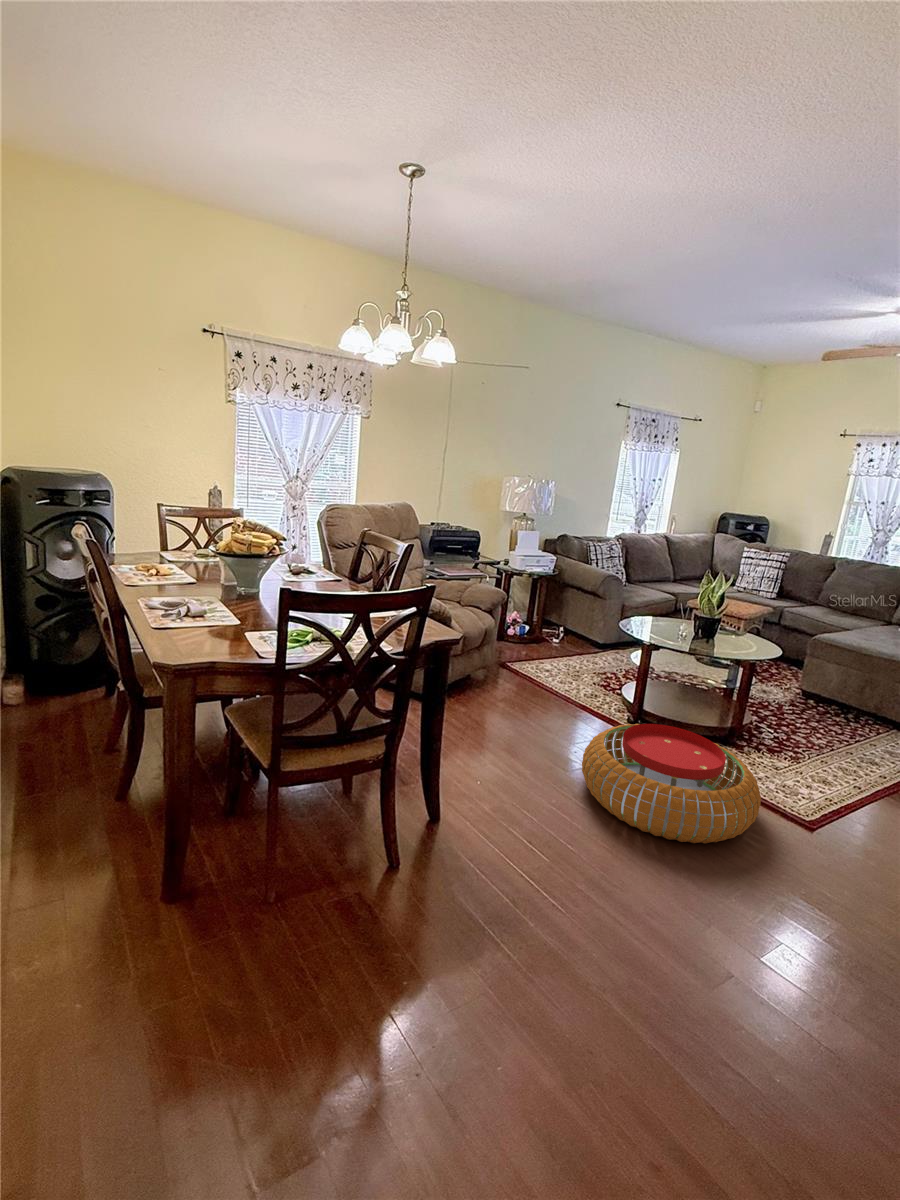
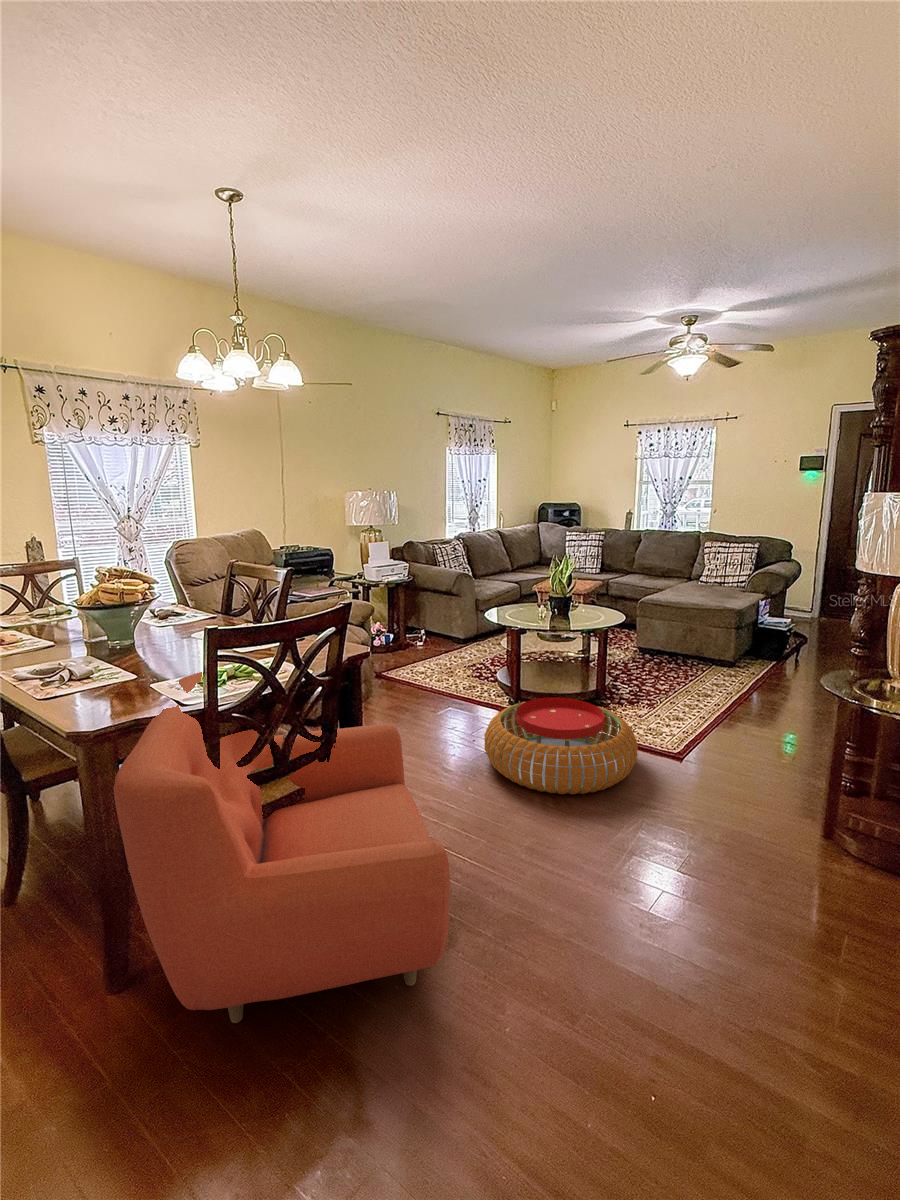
armchair: none [149,630,475,998] -> present [114,672,450,1023]

